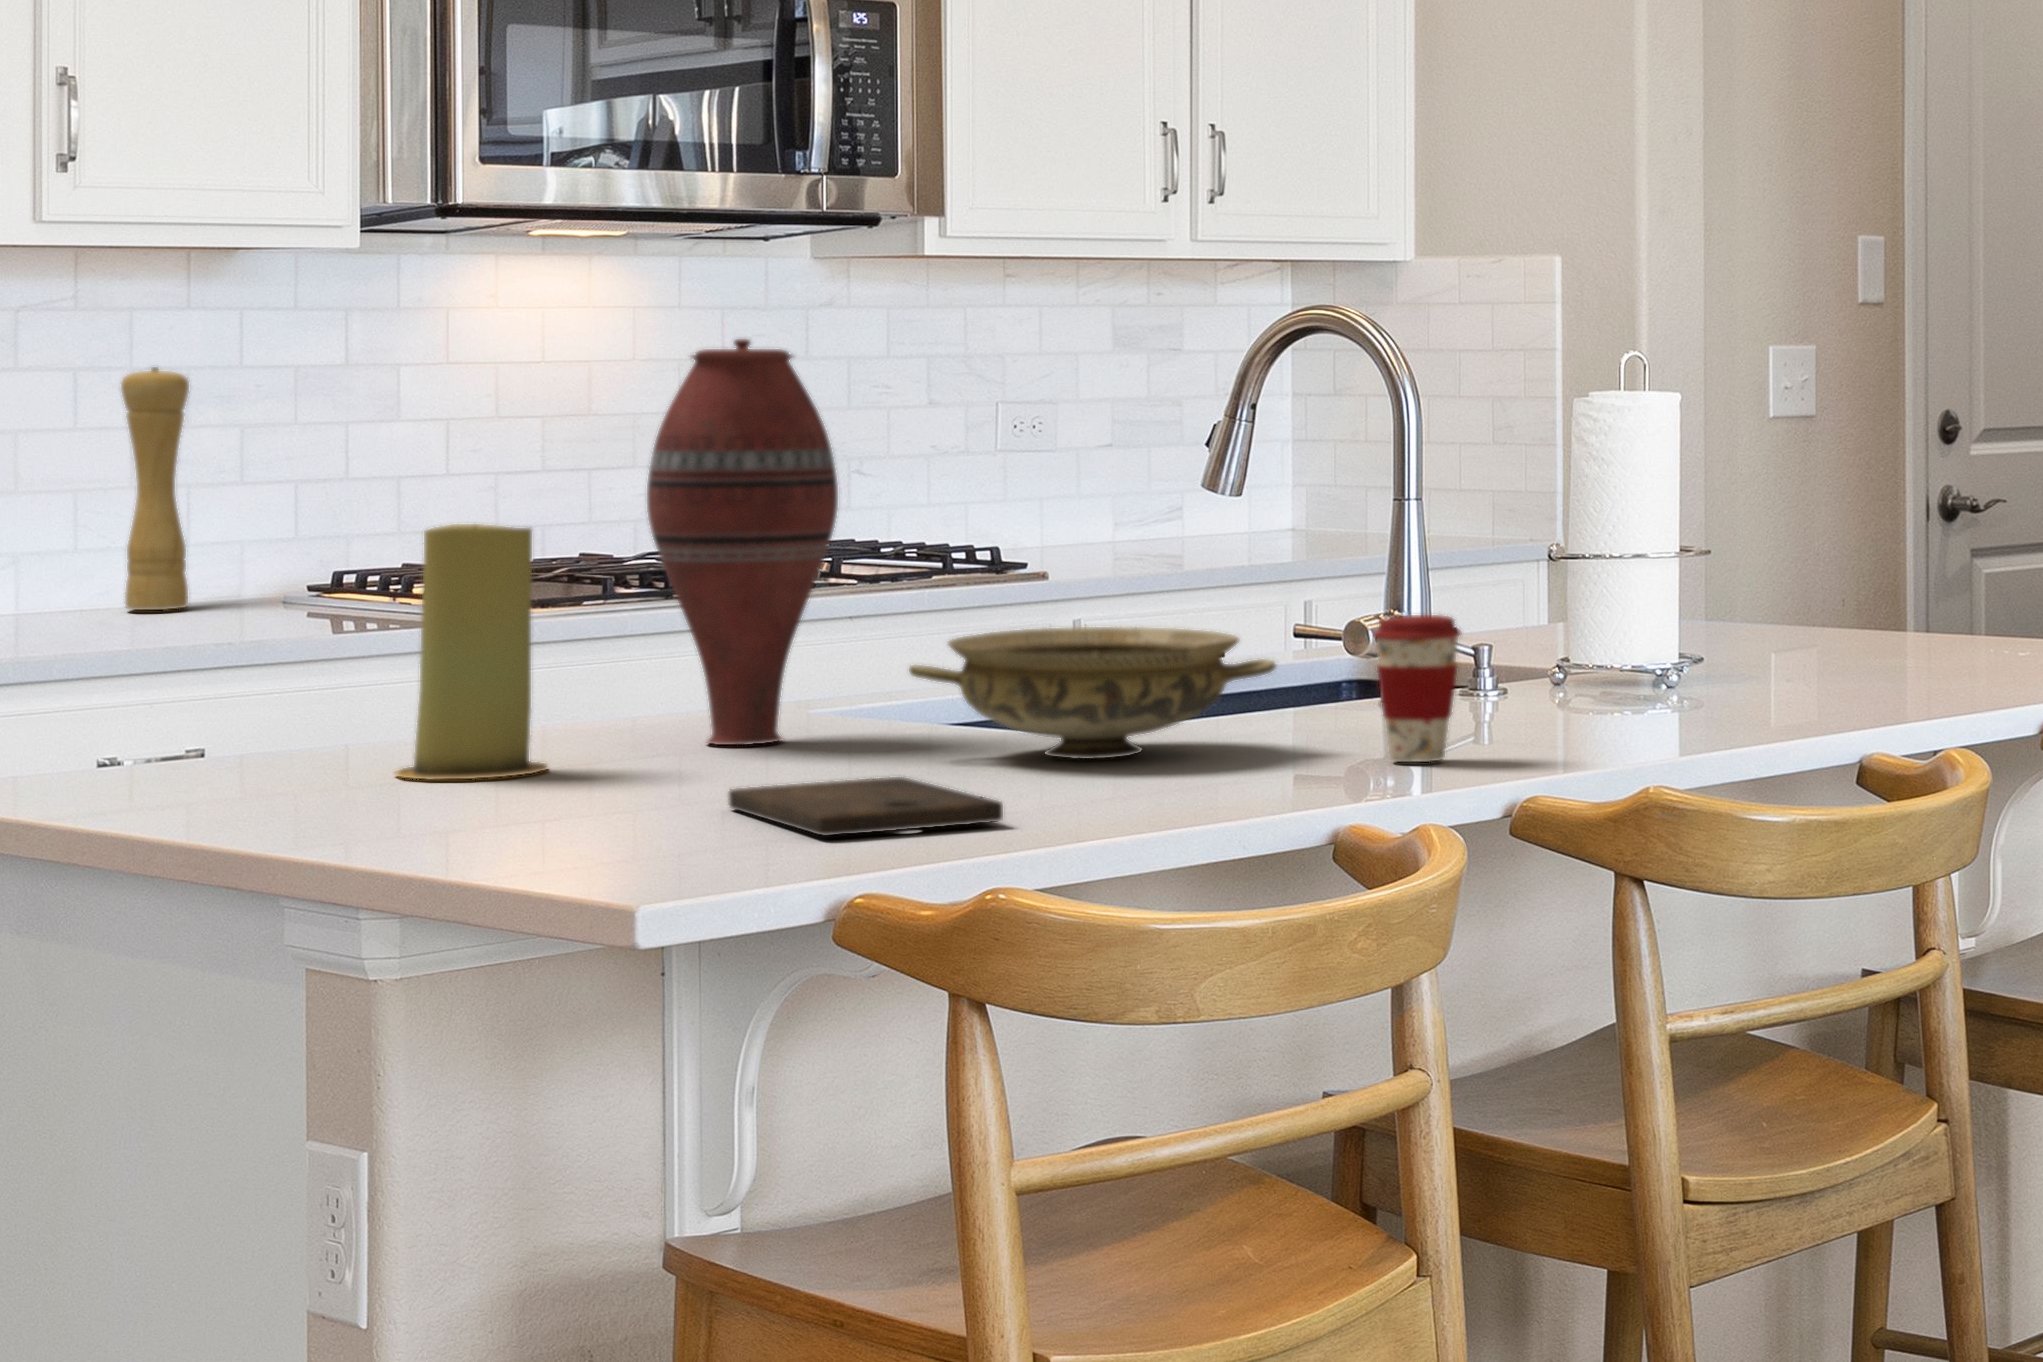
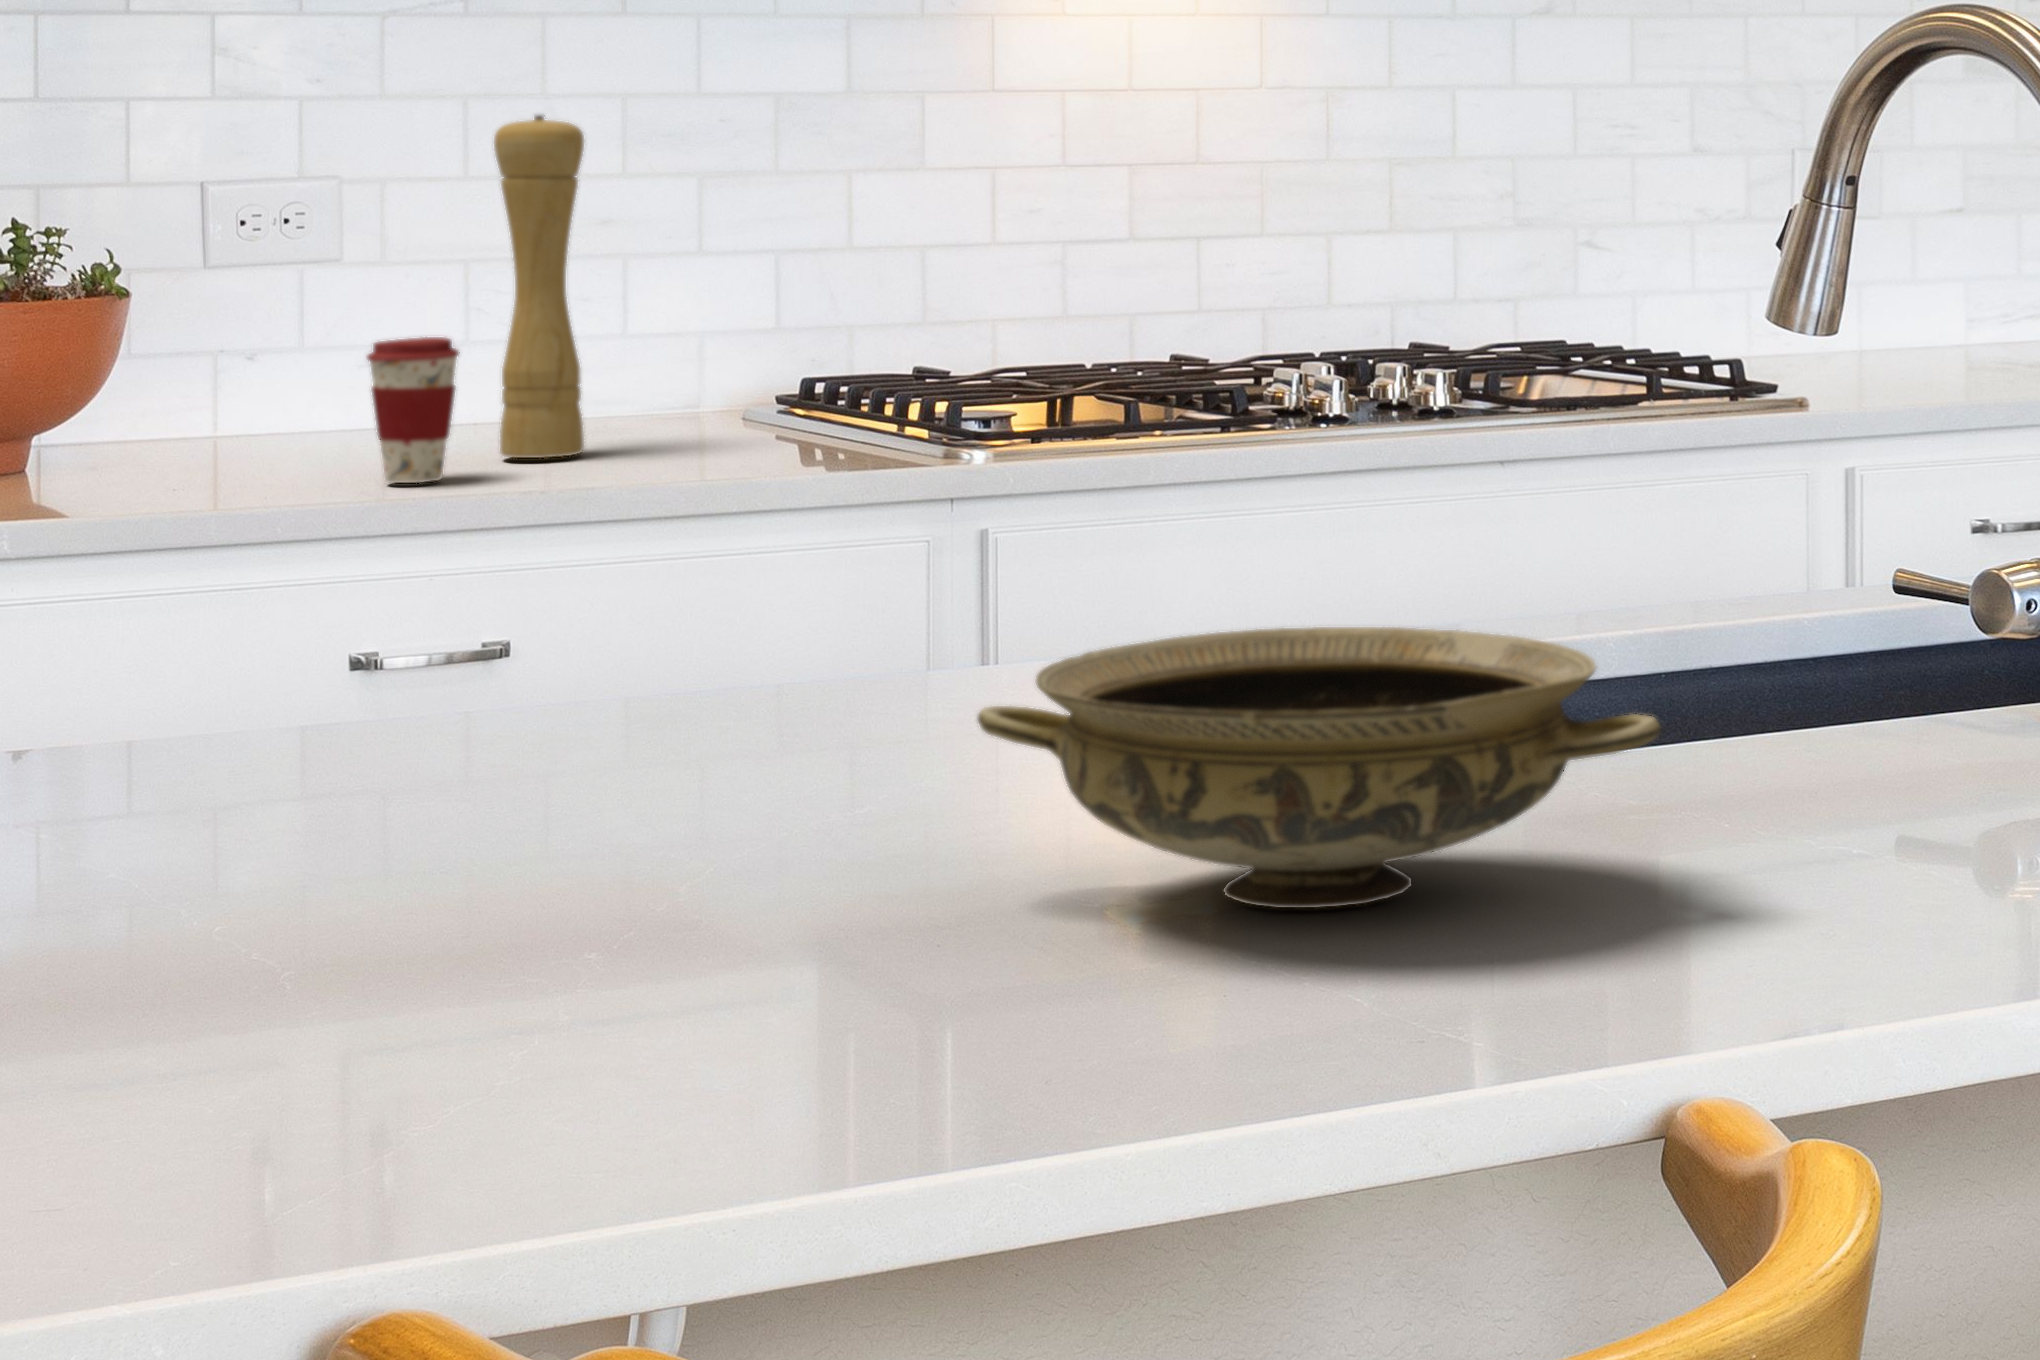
vase: present [647,339,838,745] -> none [618,82,955,826]
candle: present [395,524,547,779] -> none [71,425,357,911]
coffee cup: present [1373,615,1461,762] -> present [366,337,460,483]
cutting board: present [728,777,1003,835] -> none [381,983,812,1185]

